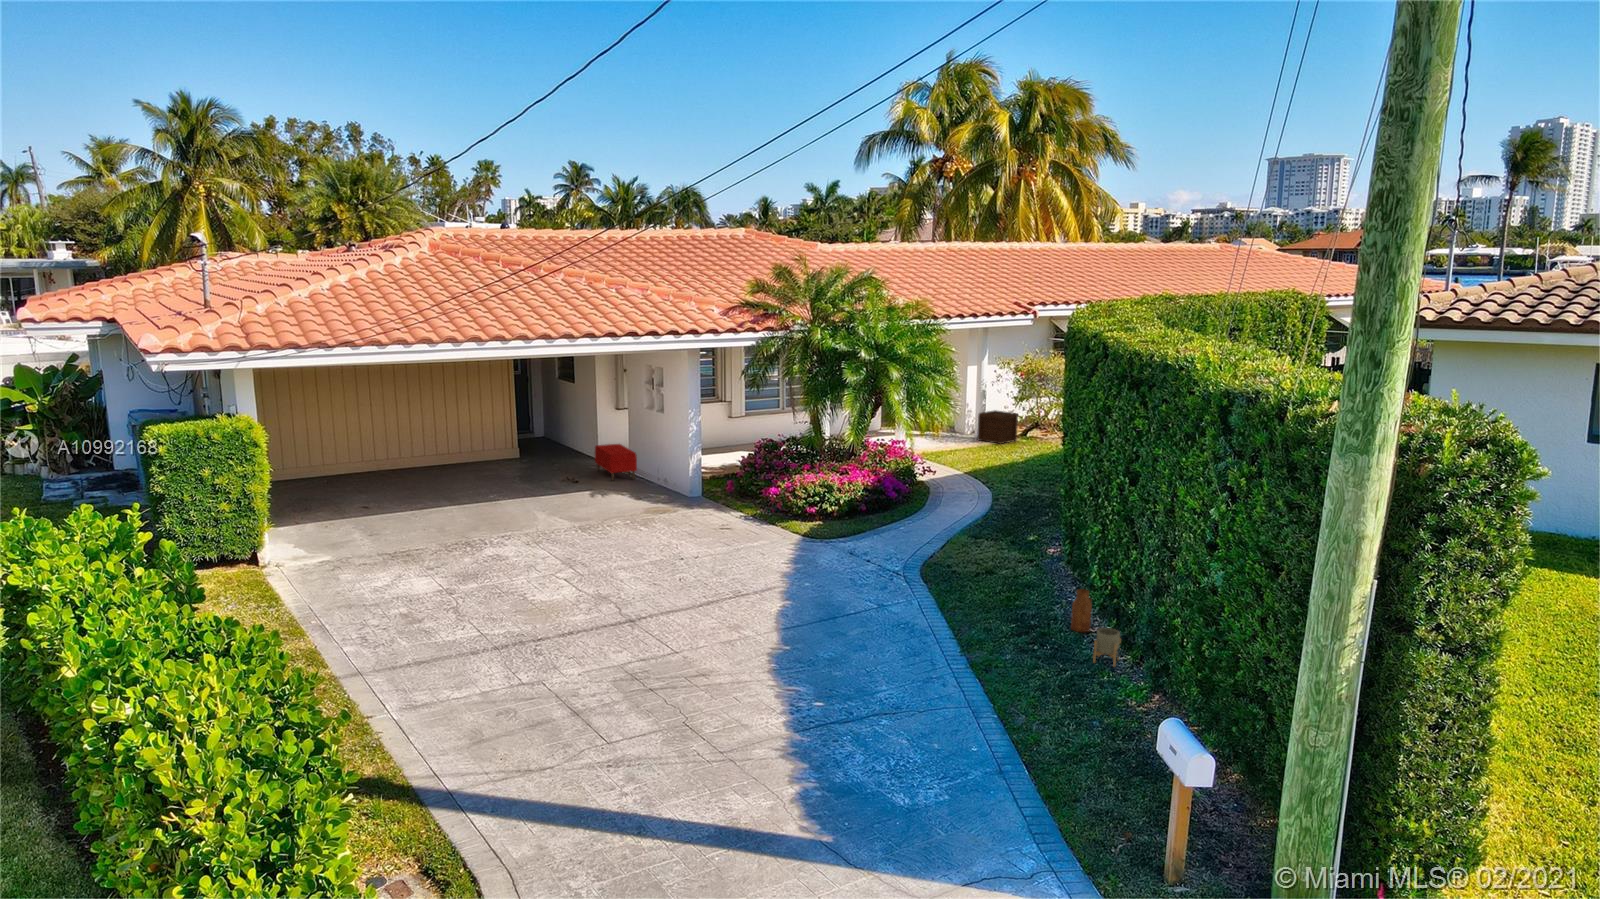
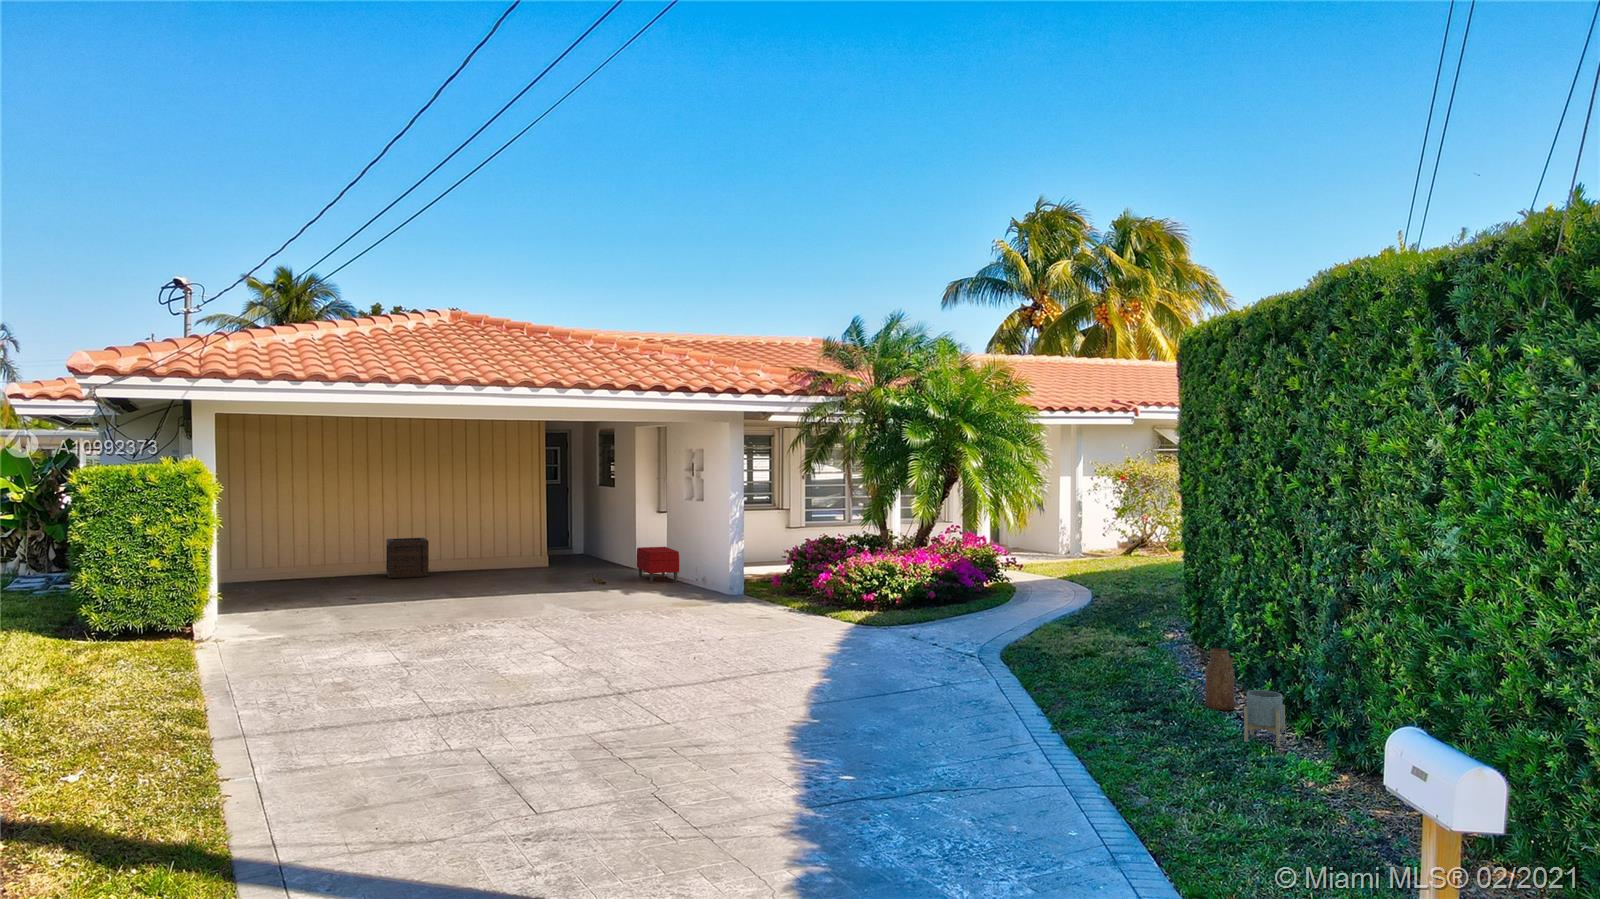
wooden crate: present [977,410,1018,444] -> present [386,538,429,578]

